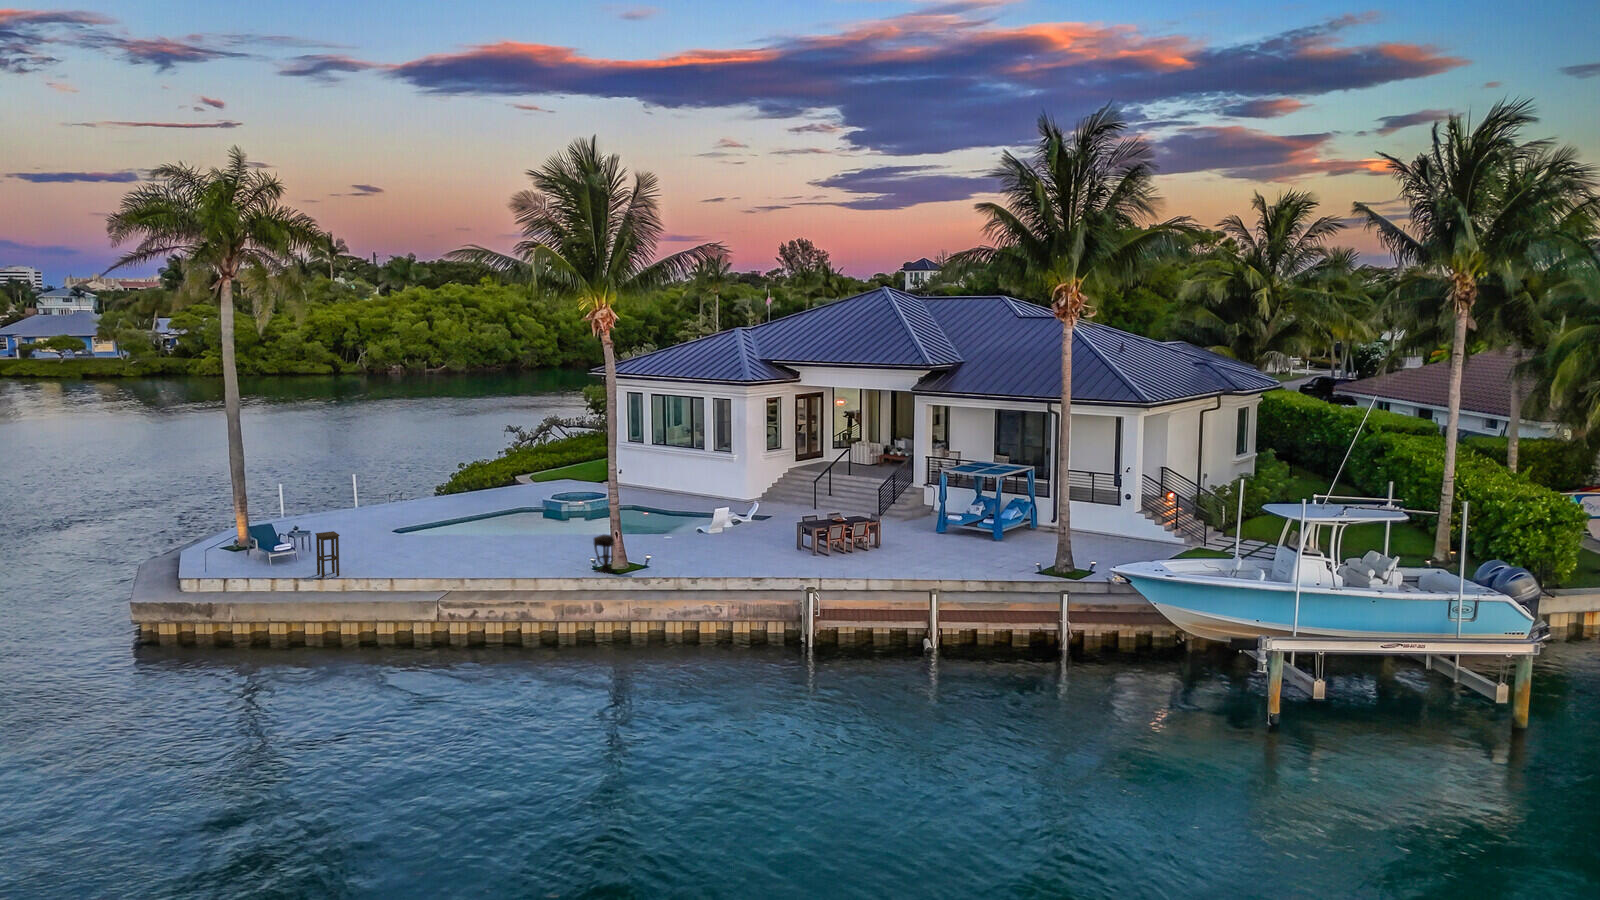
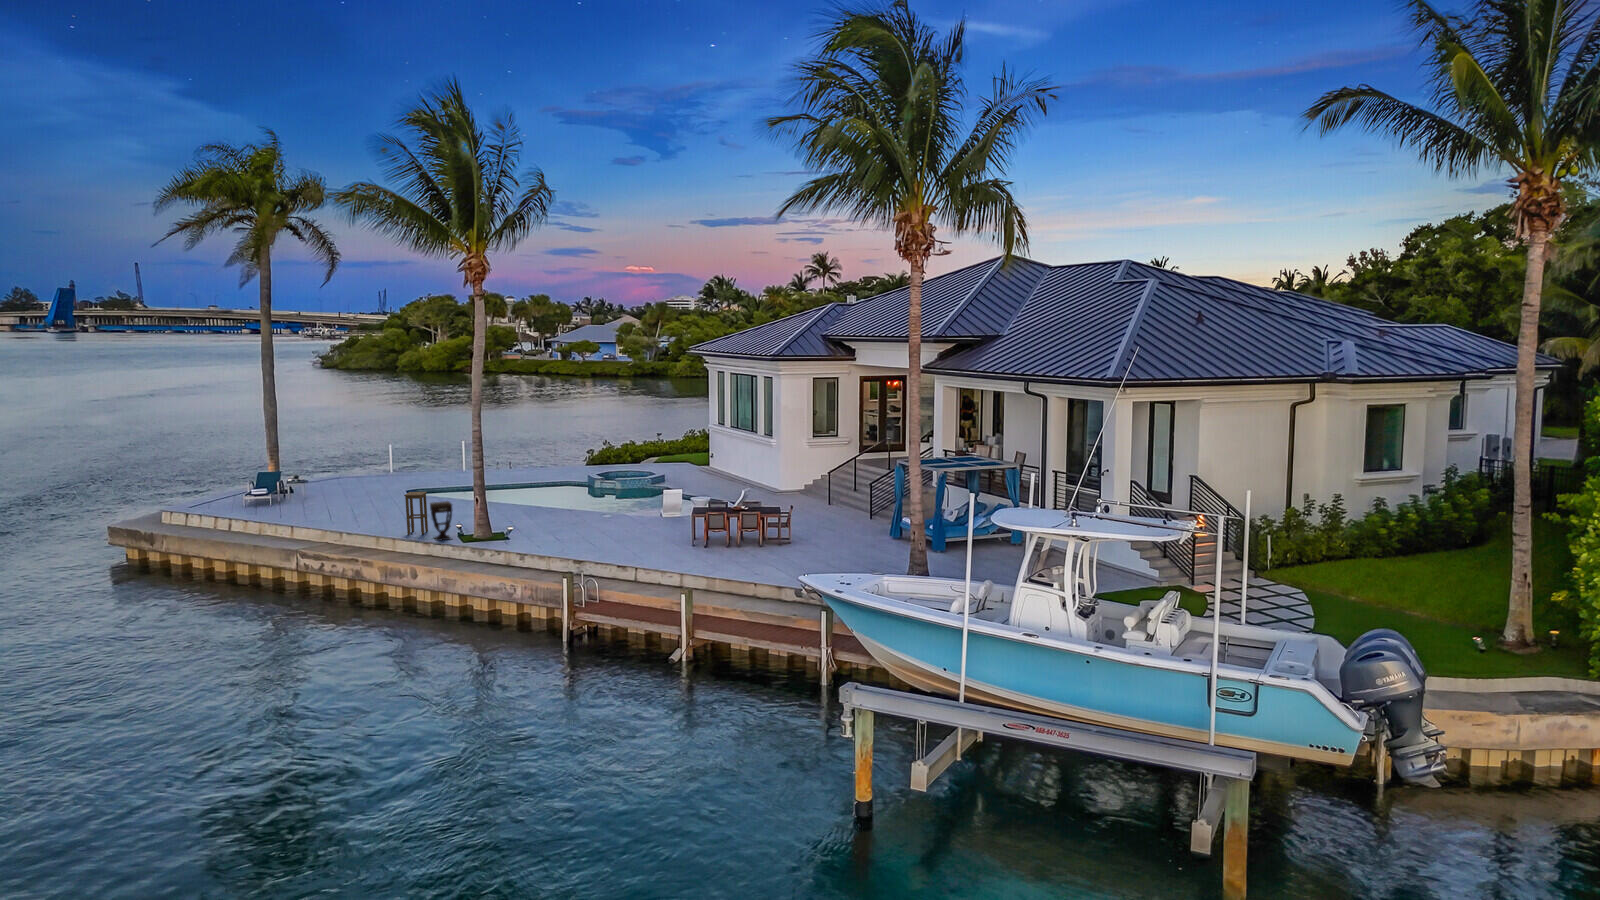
stool: present [315,531,340,578] -> present [404,492,428,535]

